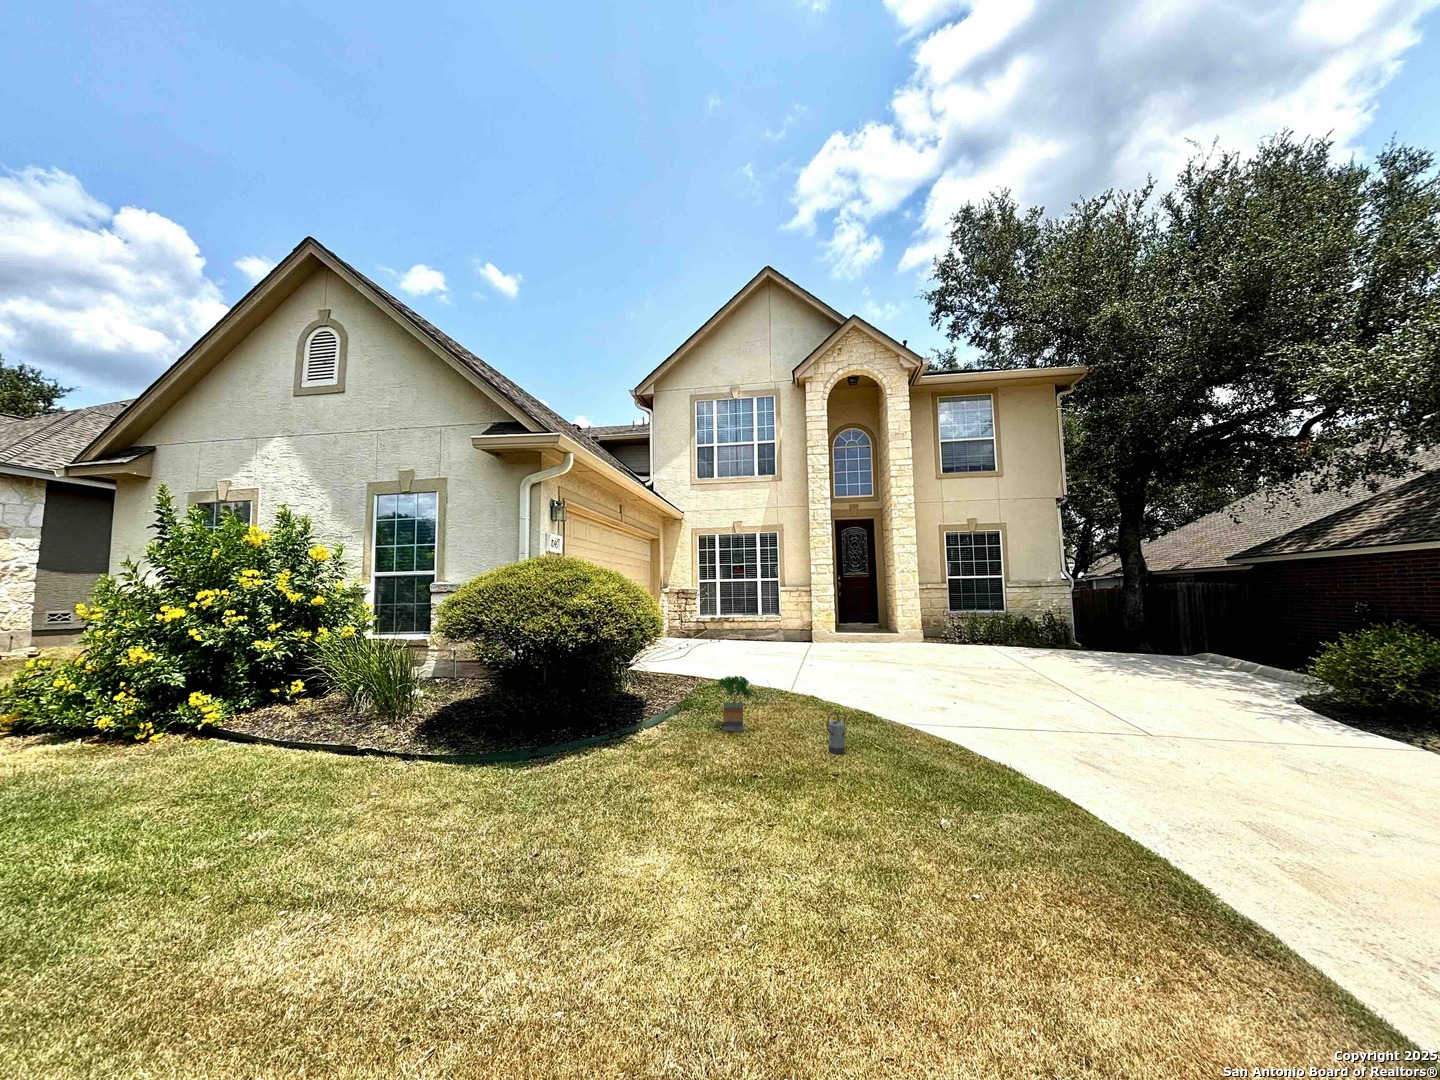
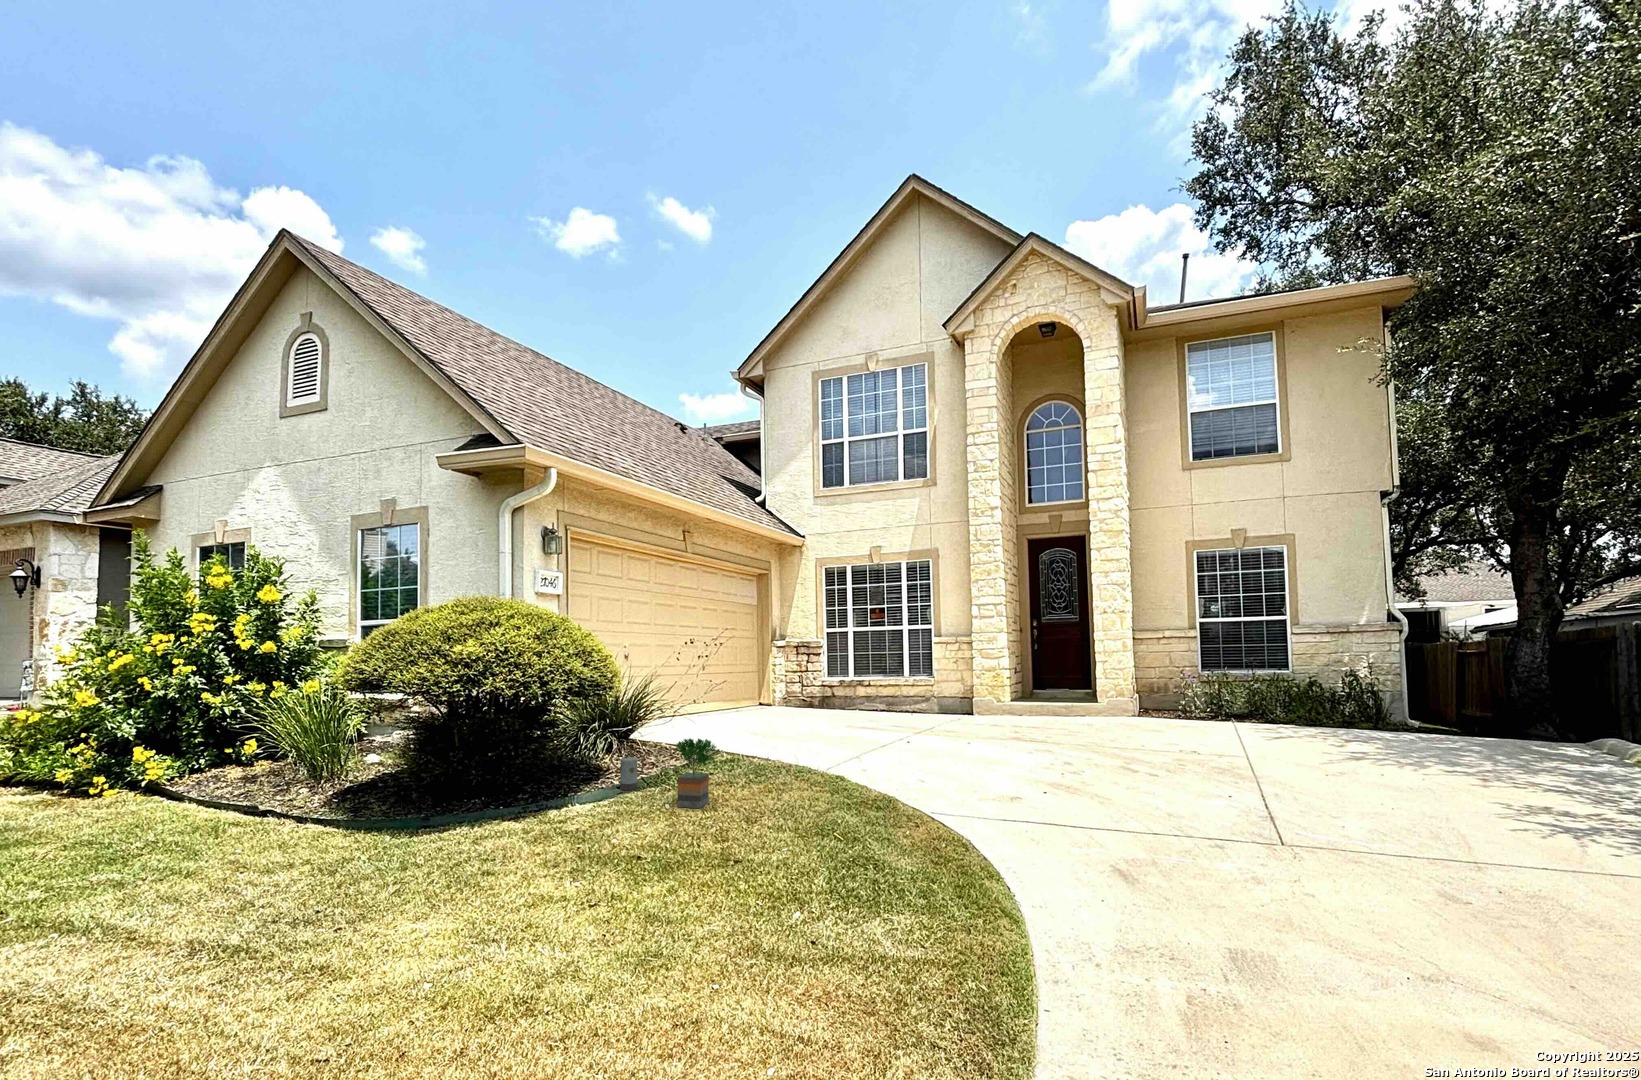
watering can: present [827,712,847,754] -> present [611,745,647,790]

